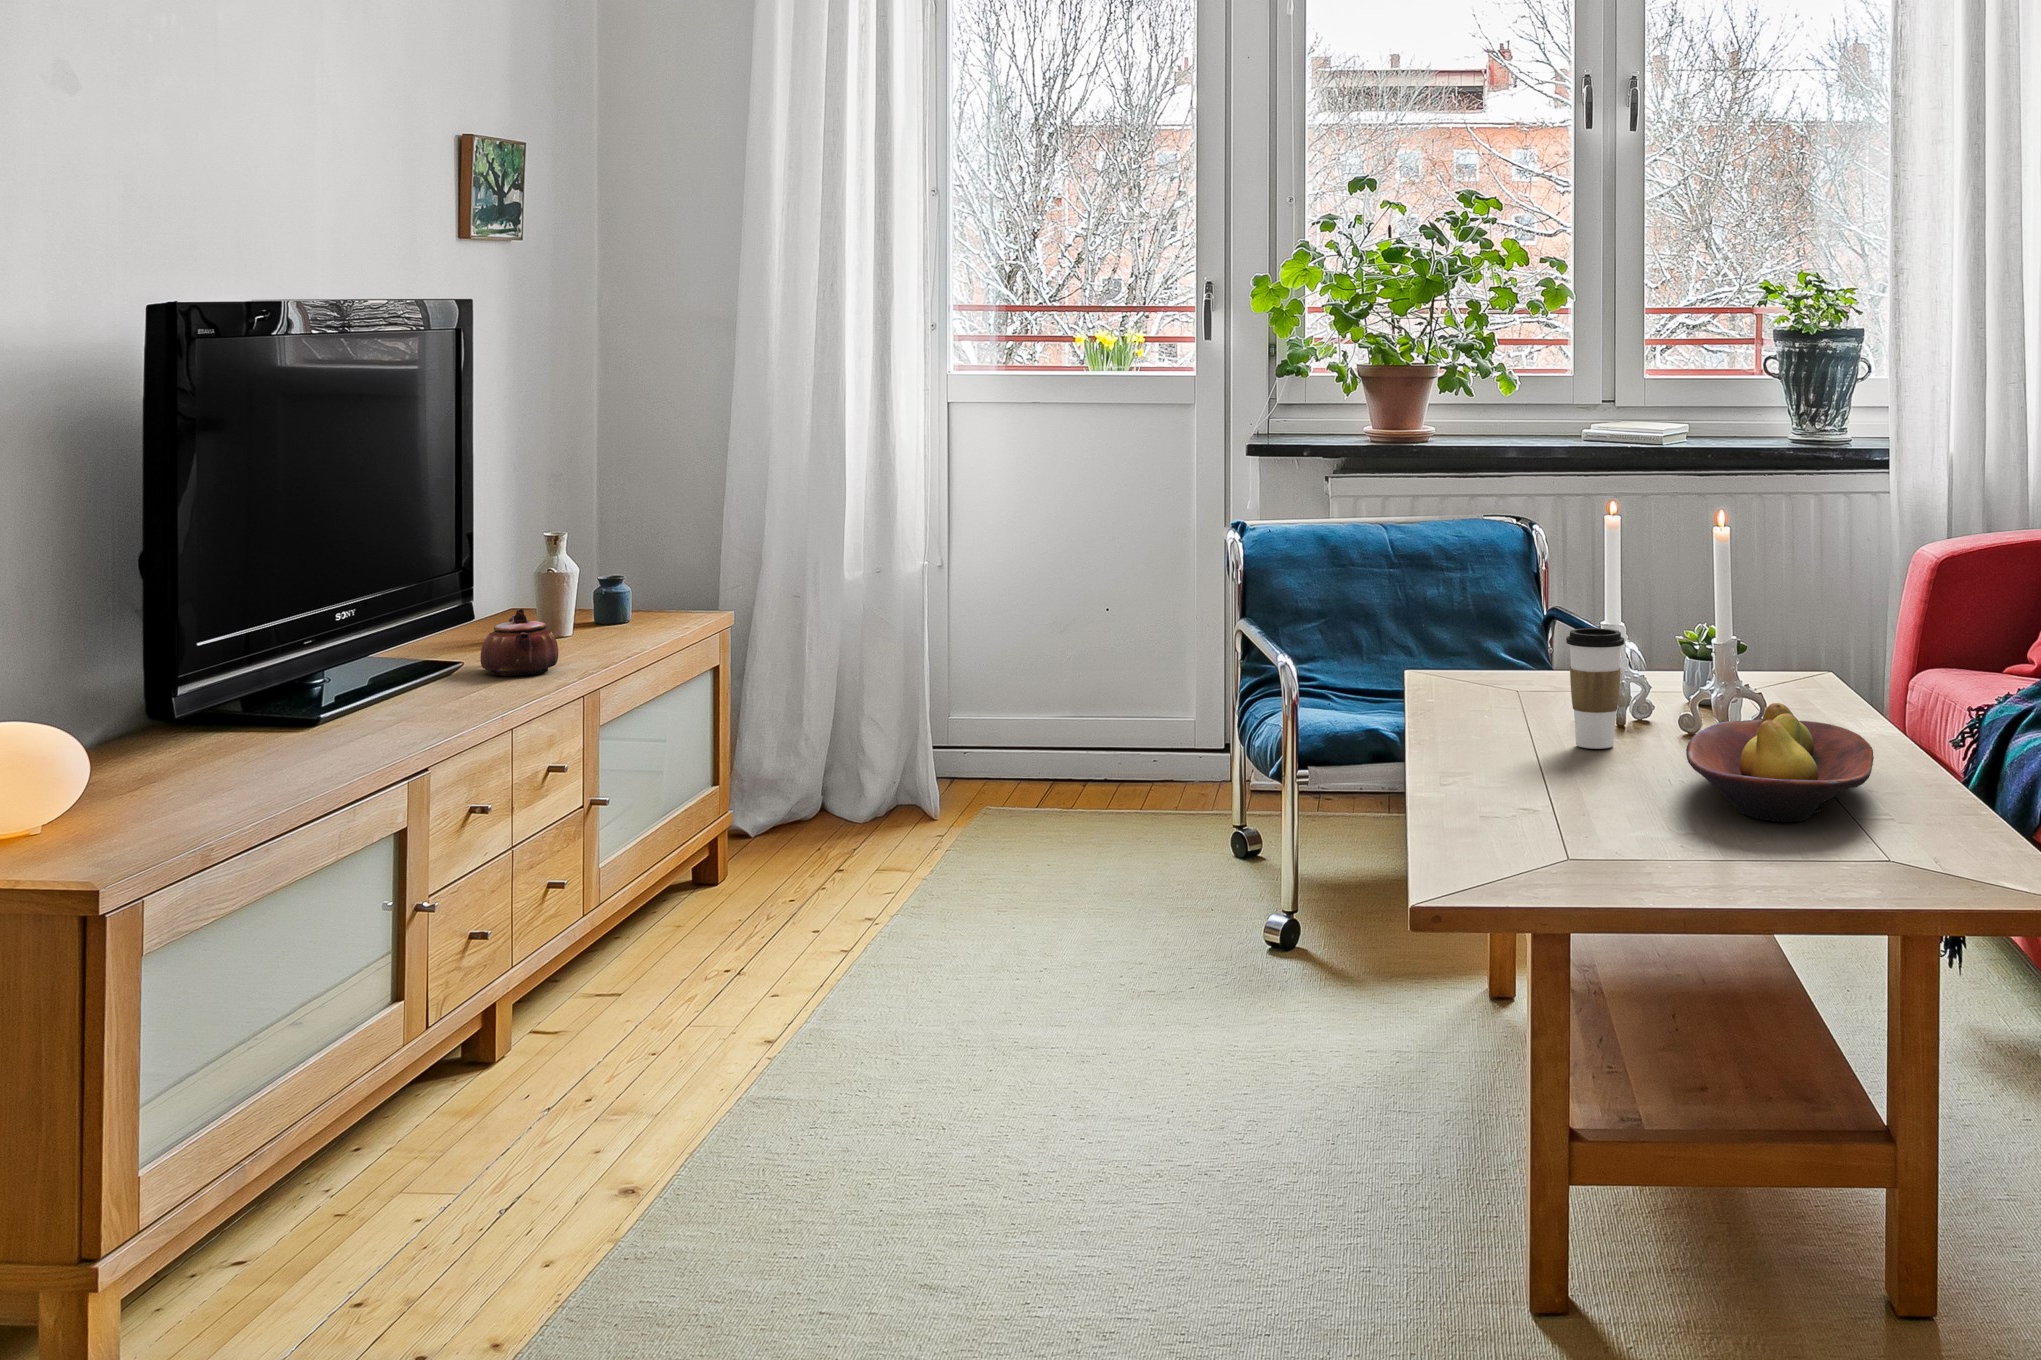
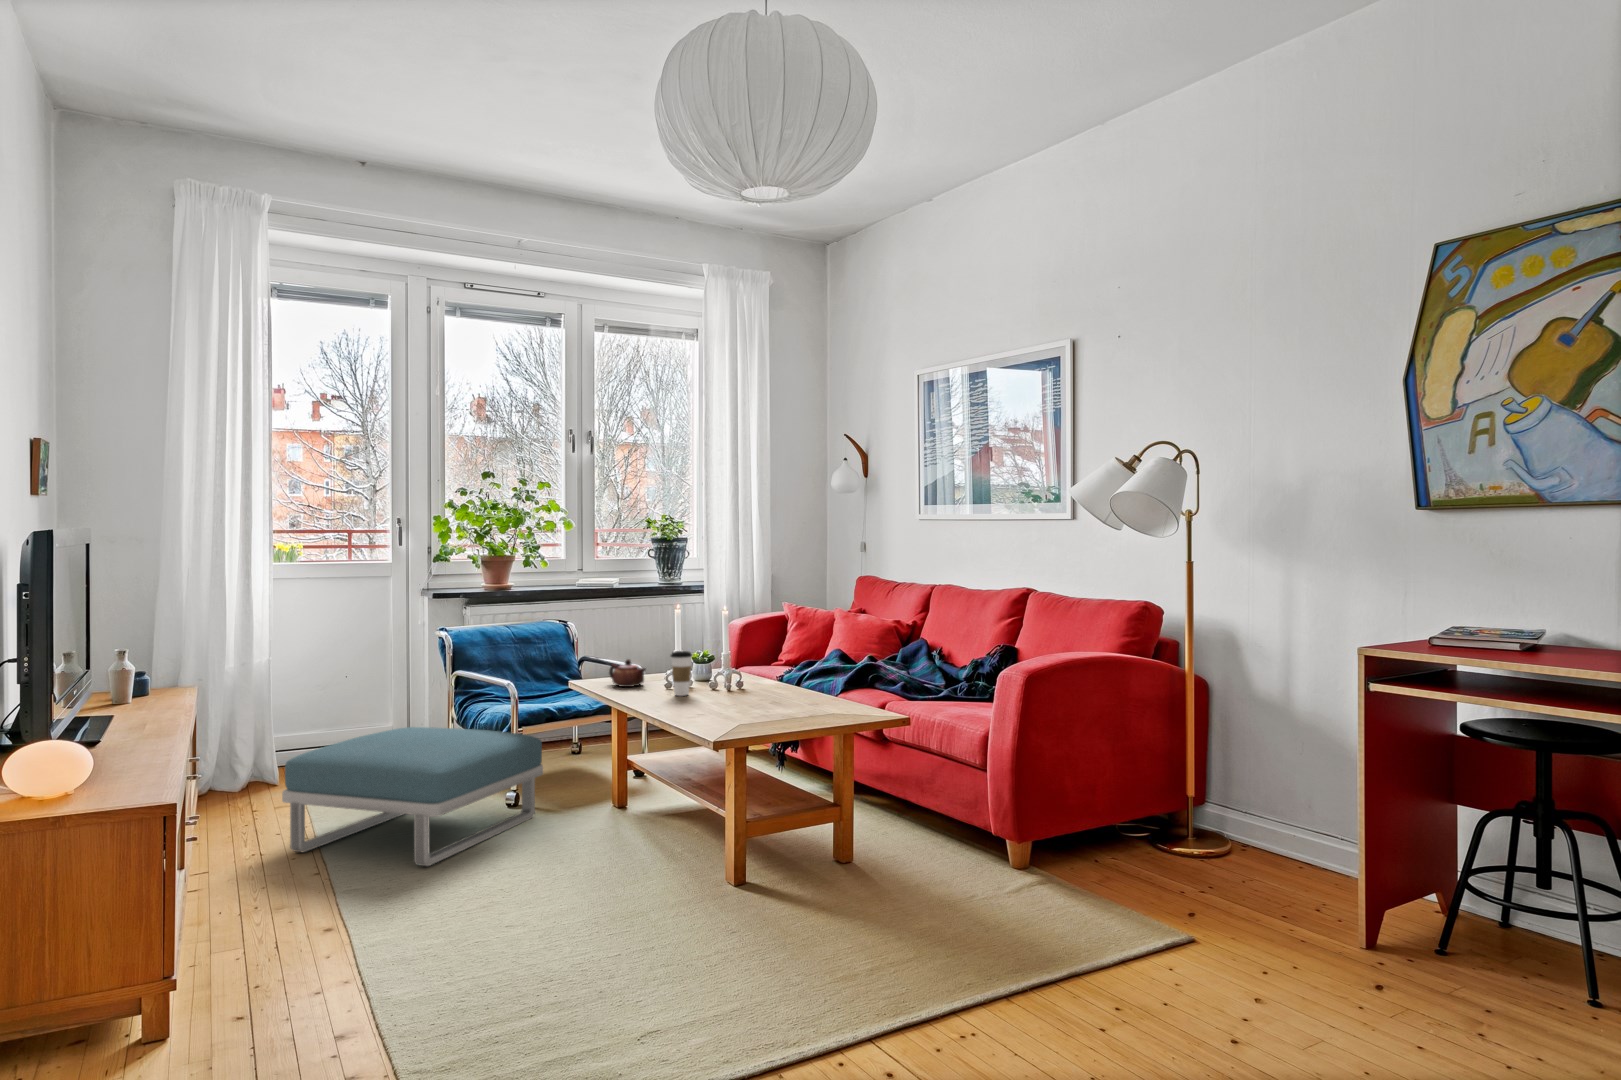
teapot: present [480,608,558,676] -> present [609,659,645,687]
fruit bowl: present [1686,703,1874,822] -> none [731,670,804,707]
footstool: none [746,745,1299,1096] -> present [282,727,543,866]

